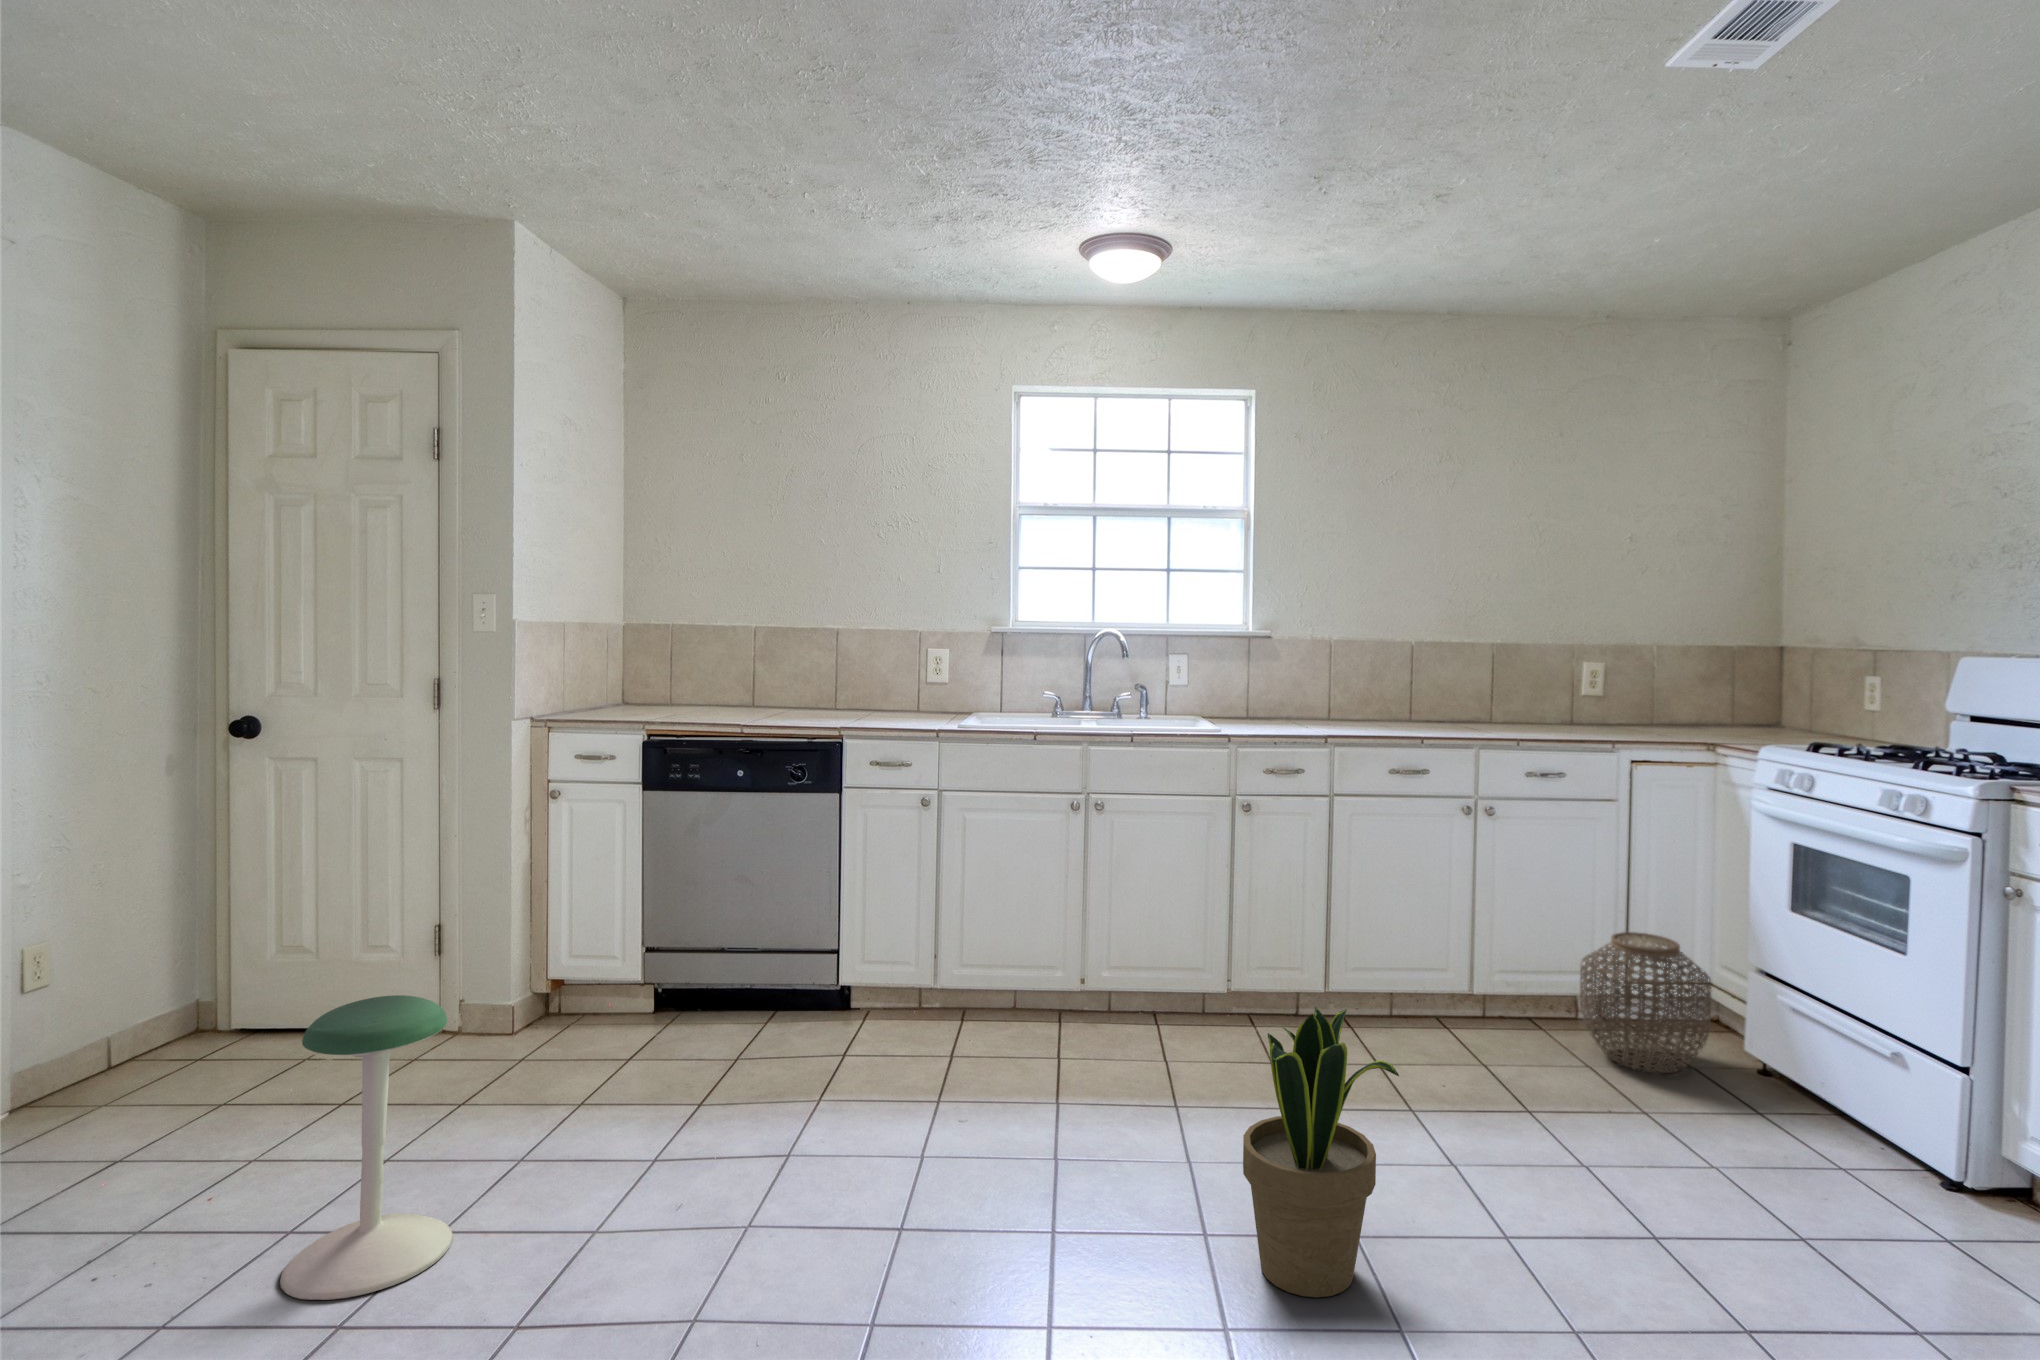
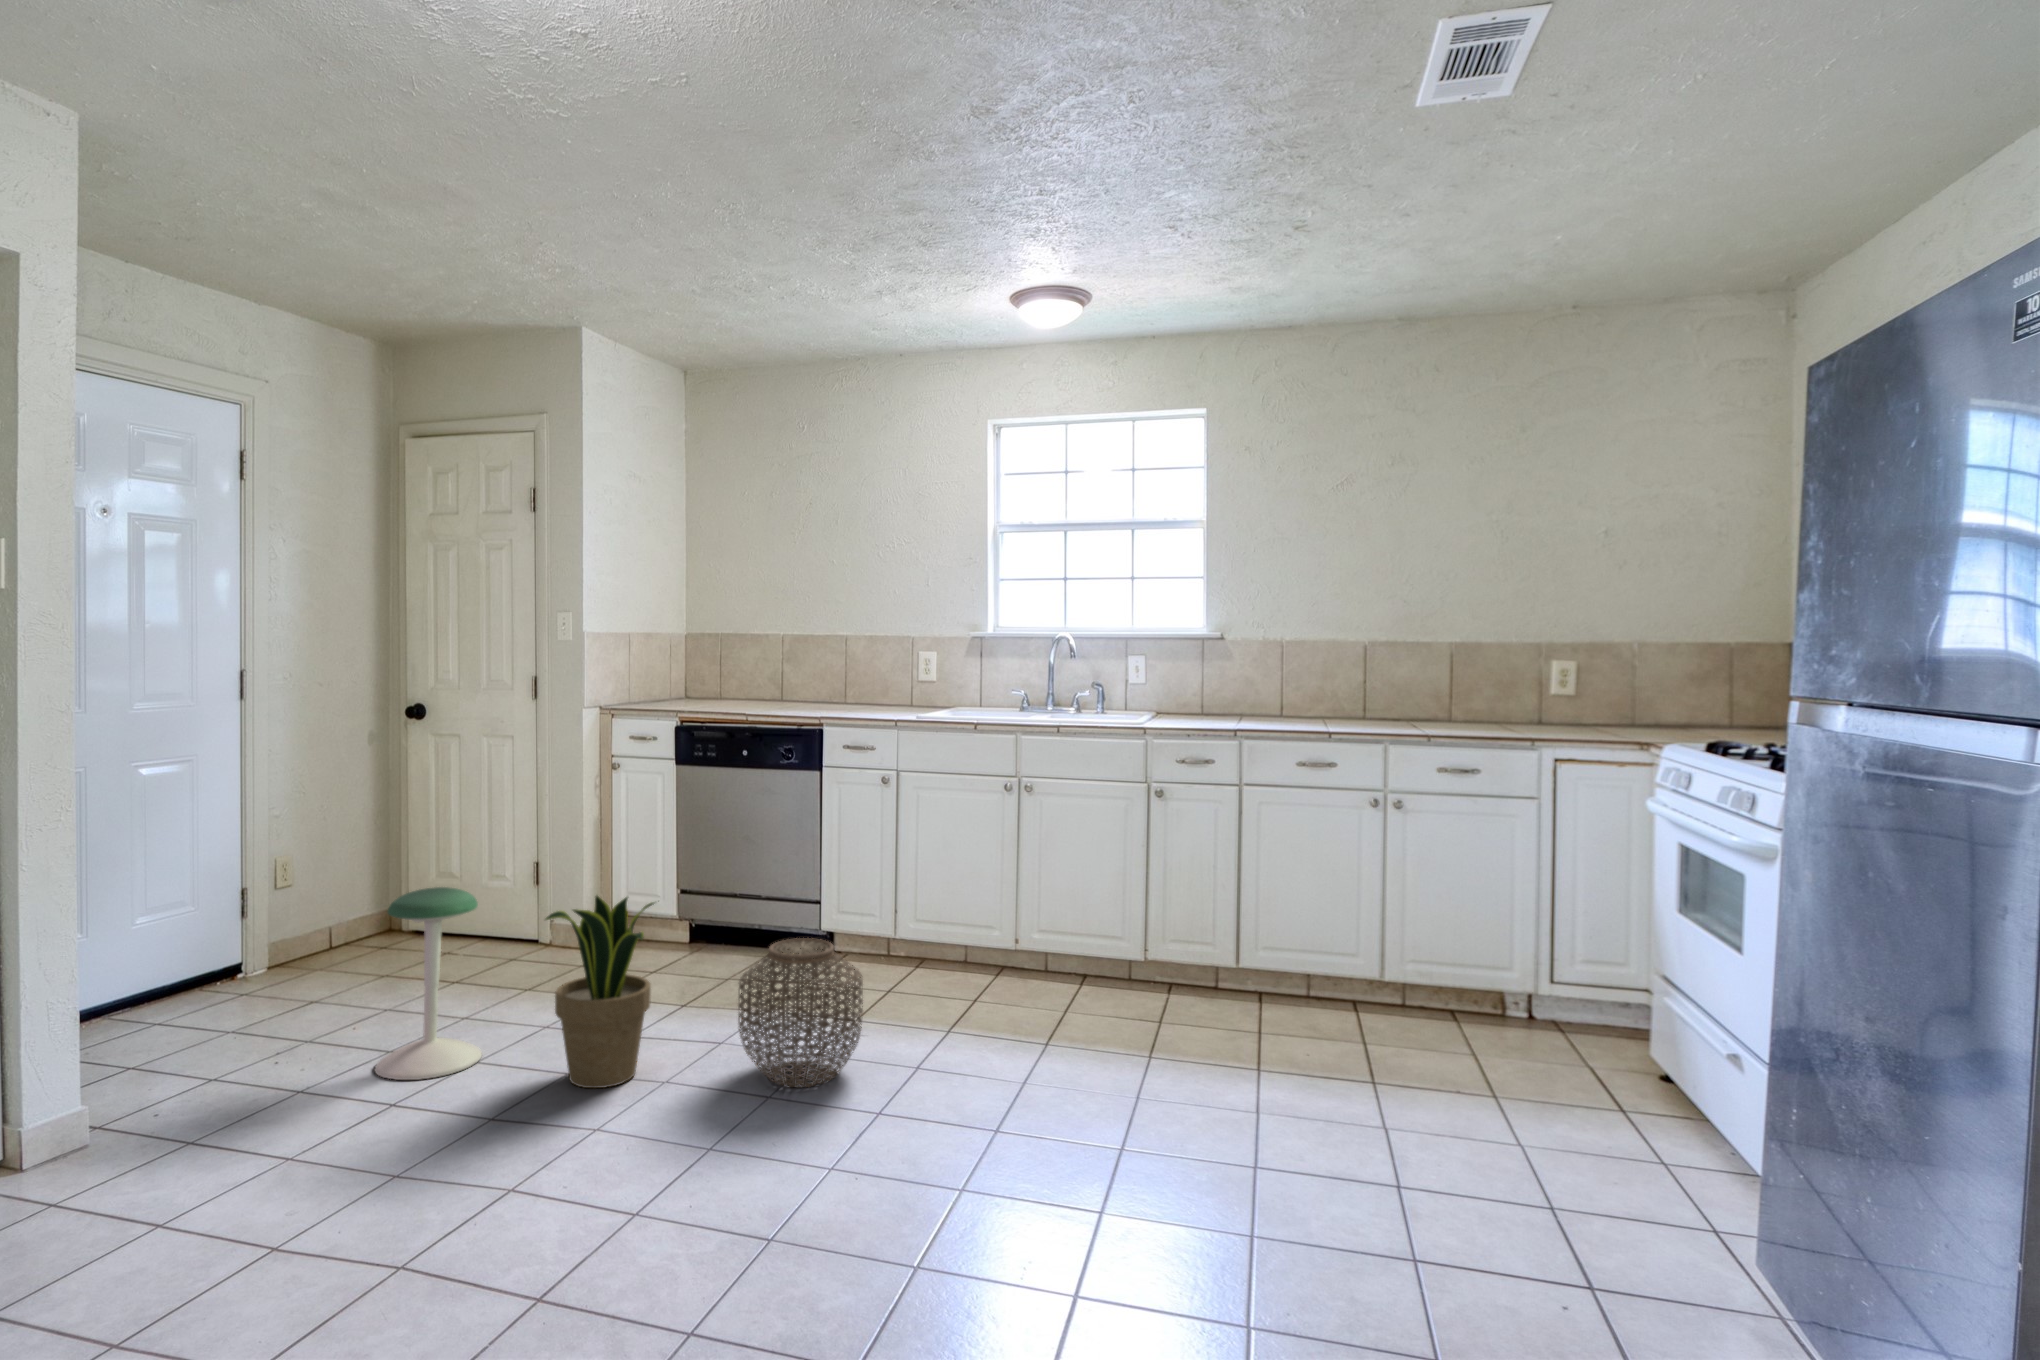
woven basket: present [1580,932,1711,1073] -> present [738,938,863,1087]
potted plant: present [1243,1007,1399,1298] -> present [546,896,654,1088]

